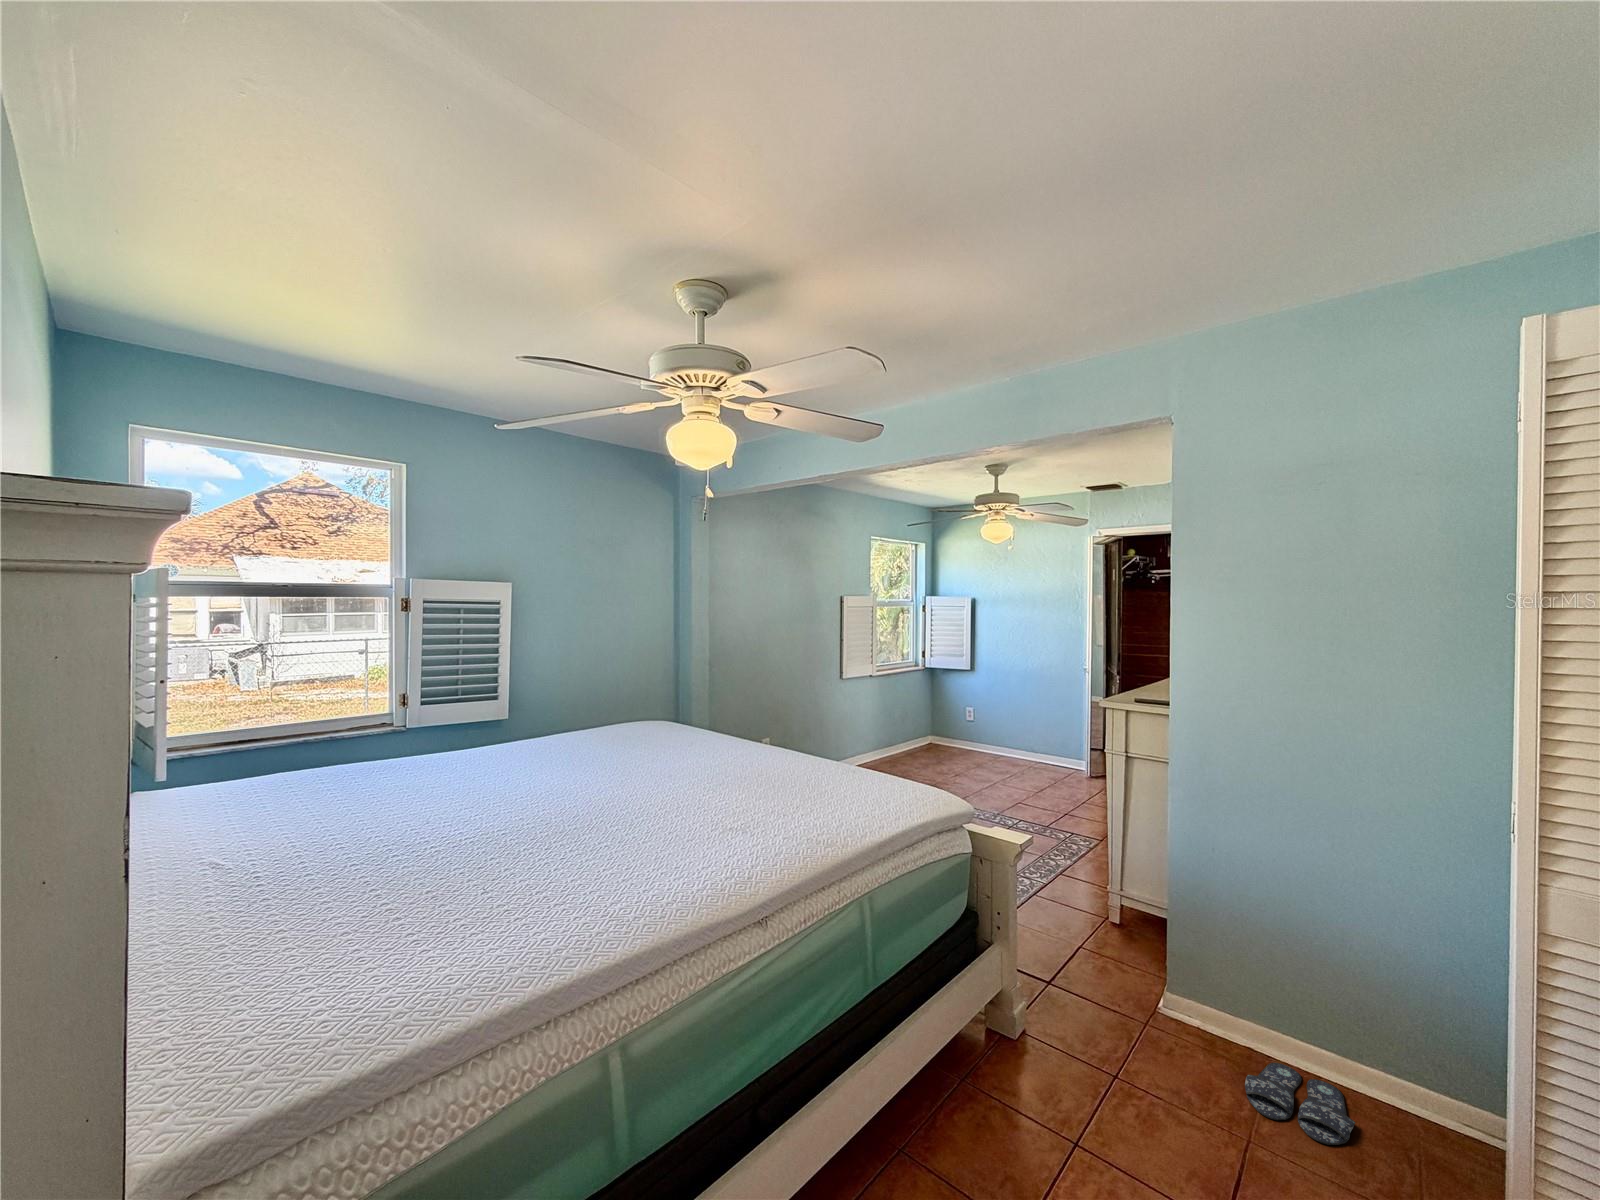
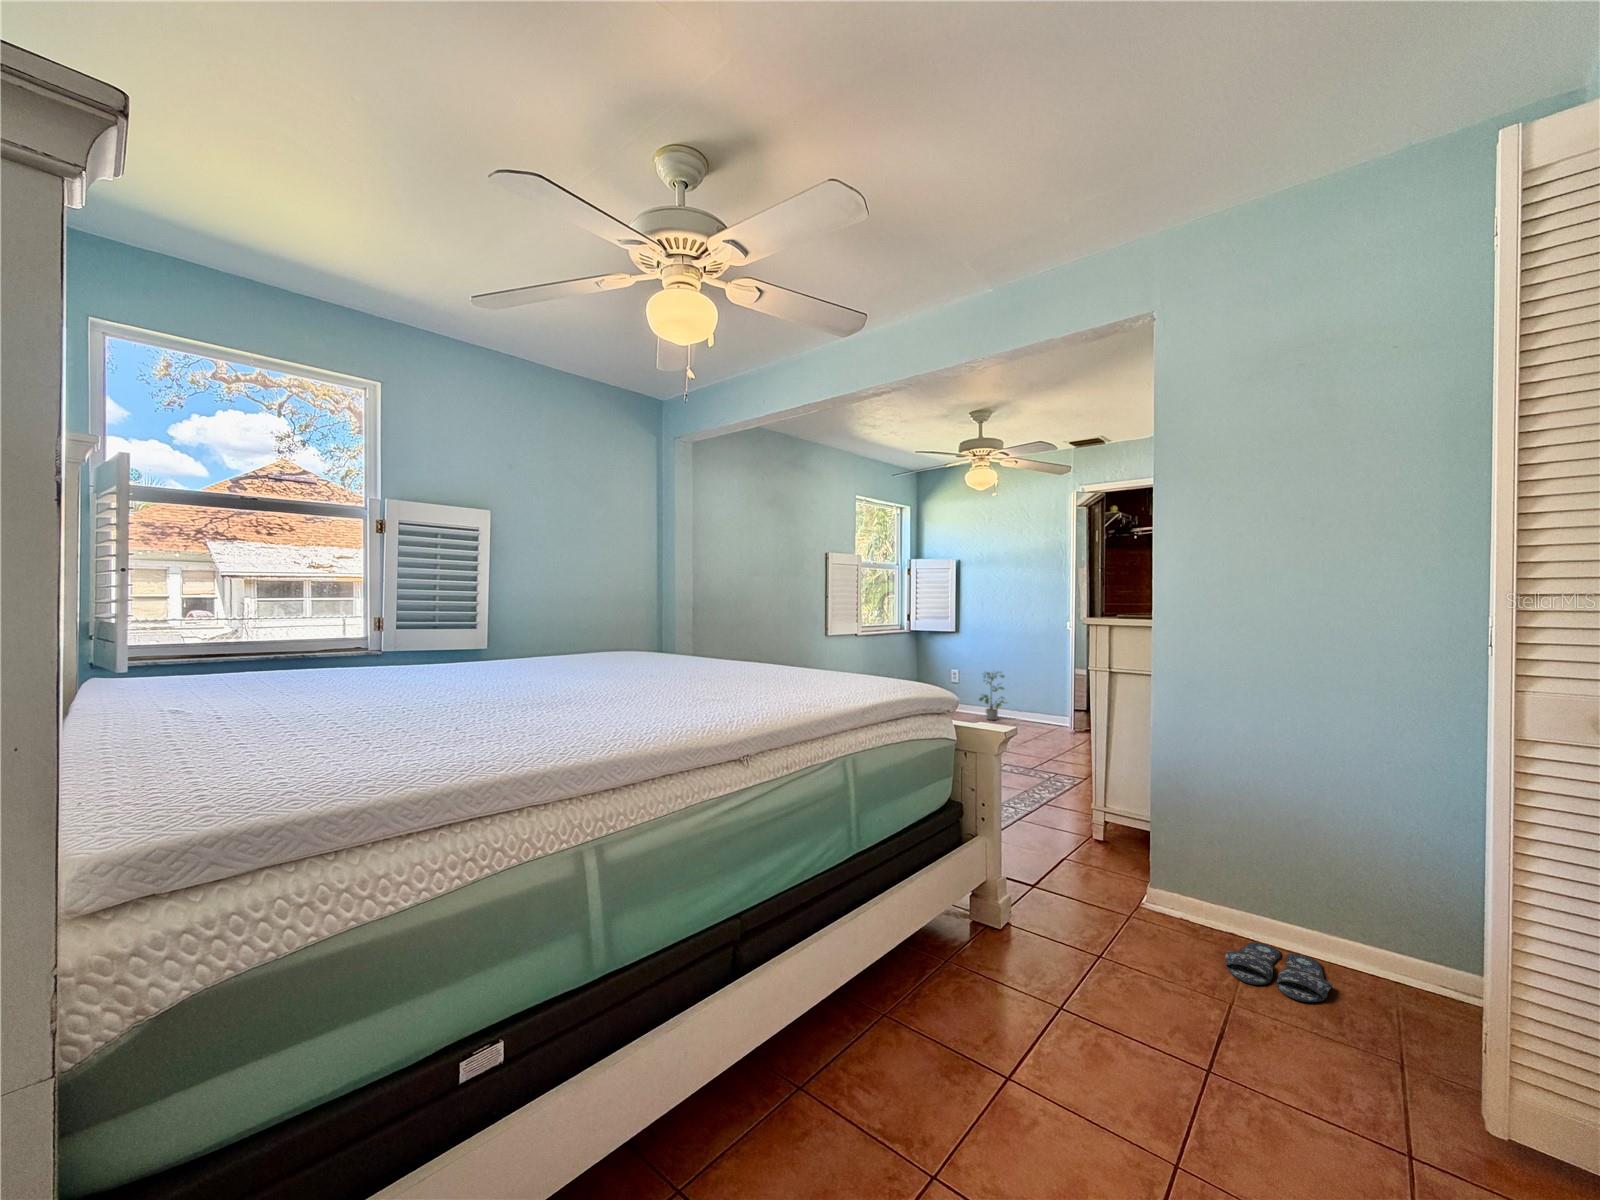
potted plant: none [992,711,1024,761] -> present [979,672,1007,720]

